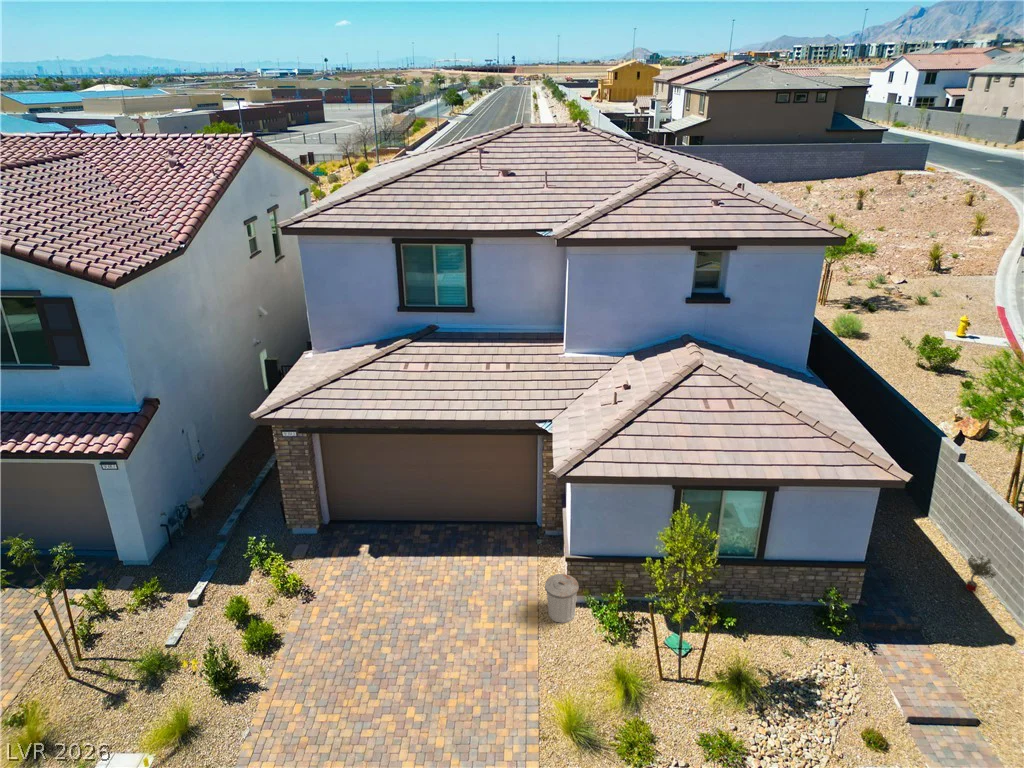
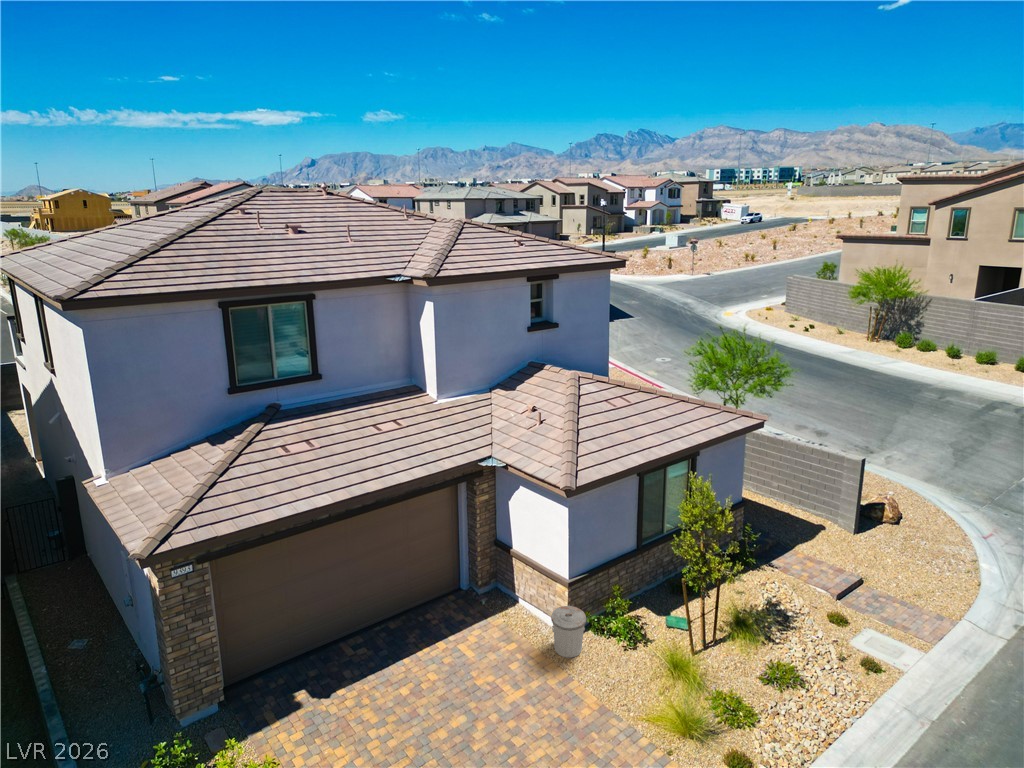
potted tree: present [966,556,996,592] -> none [767,476,792,506]

